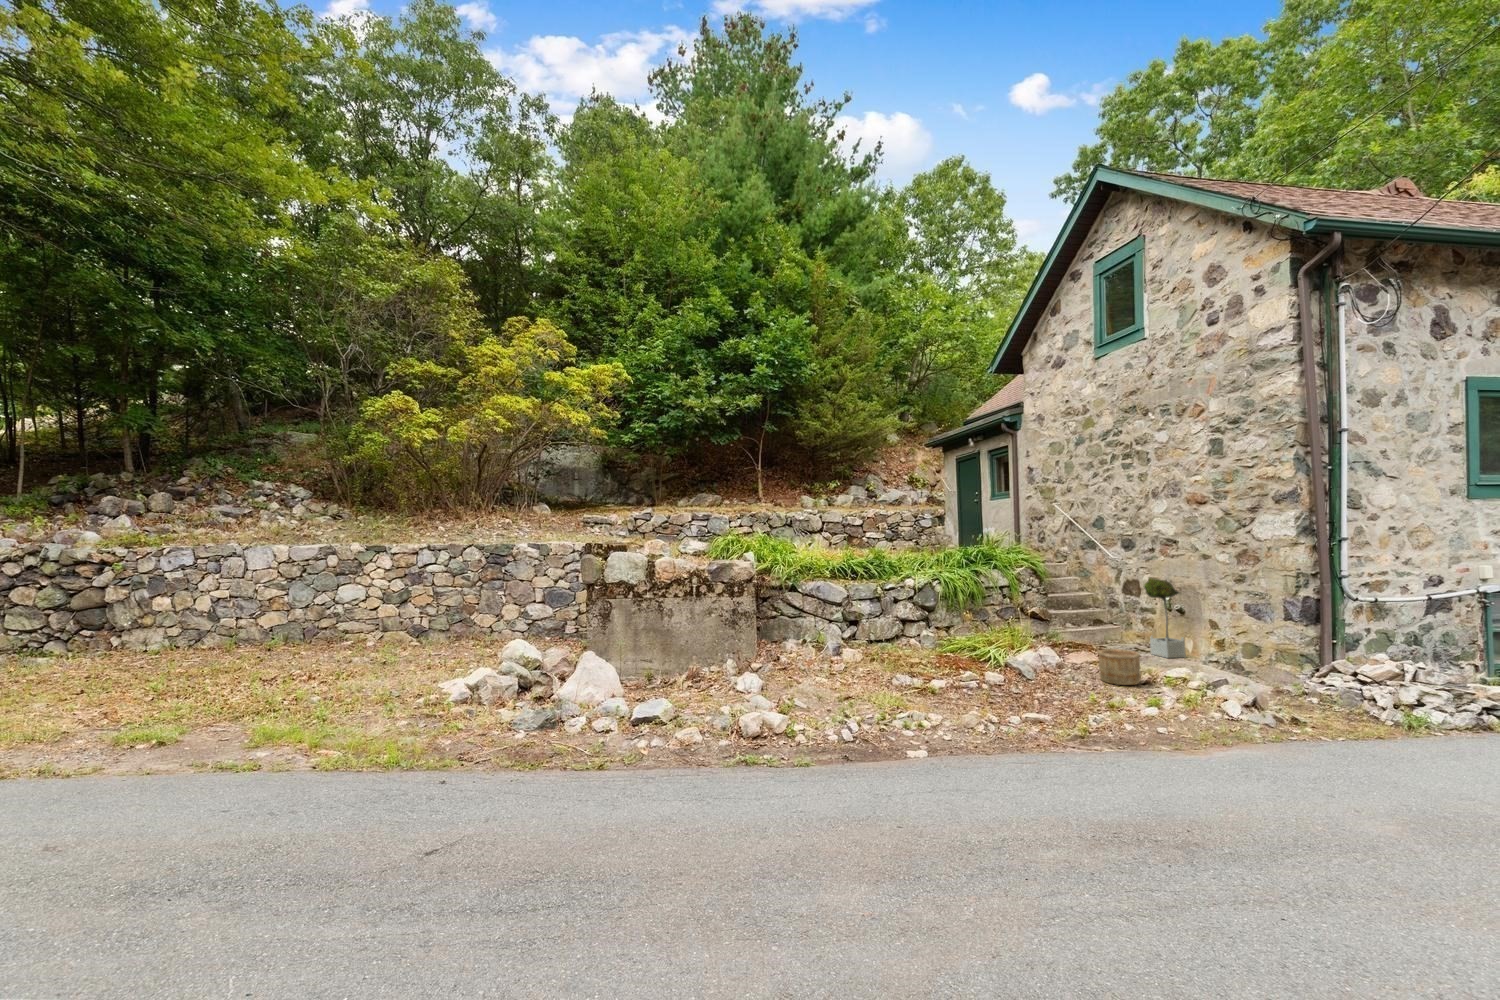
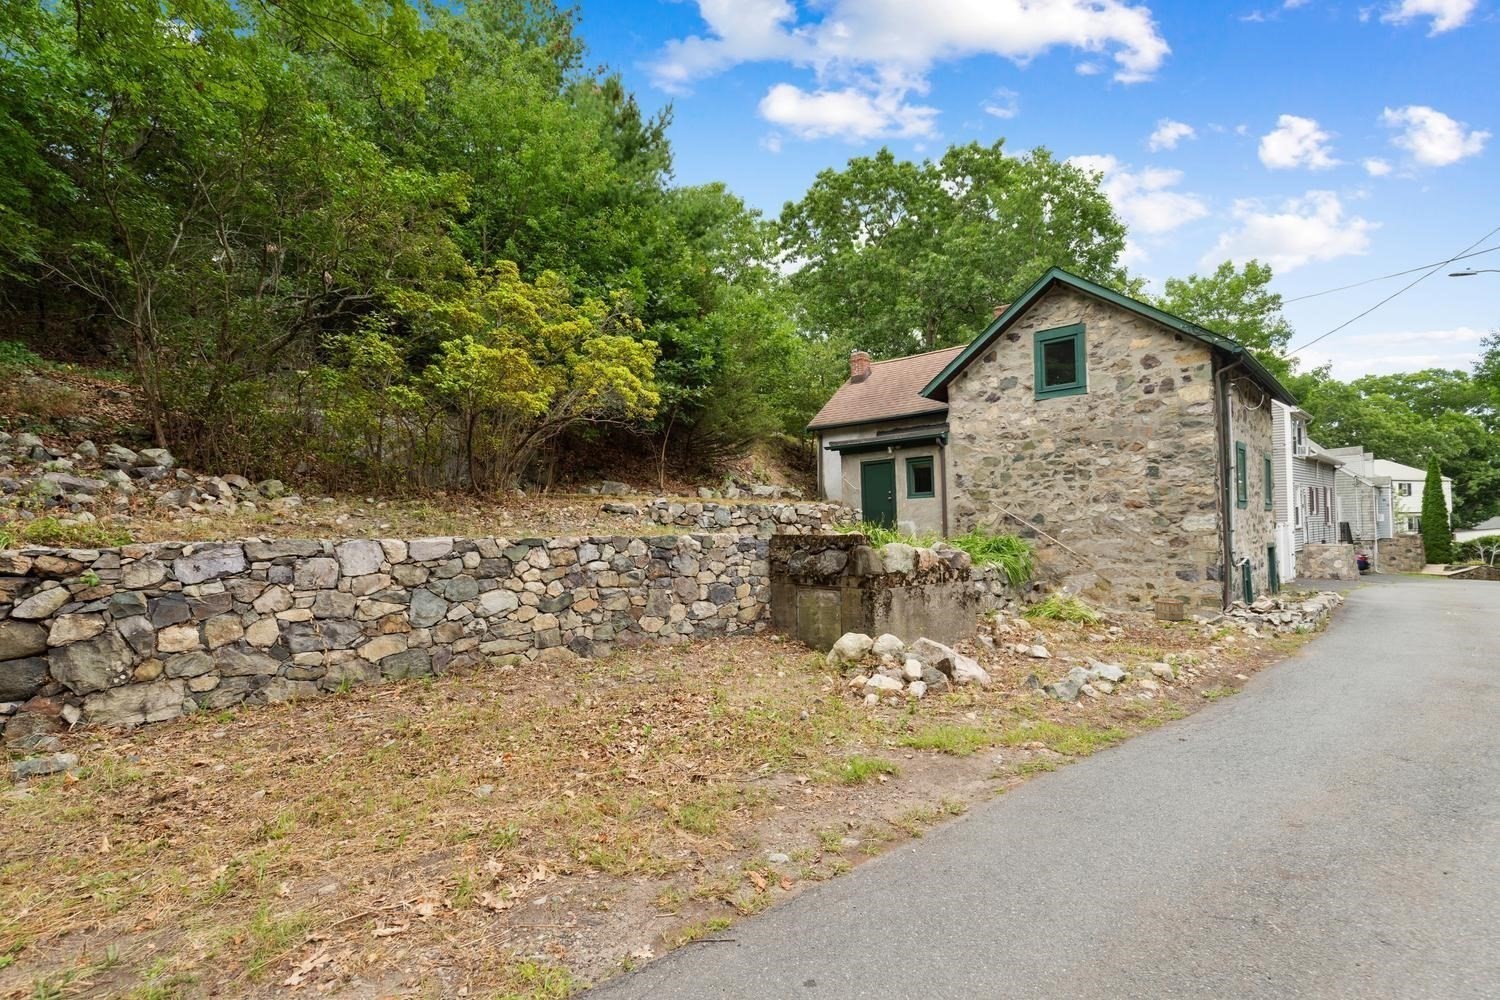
potted tree: present [1144,578,1186,658] -> none [1102,552,1128,604]

